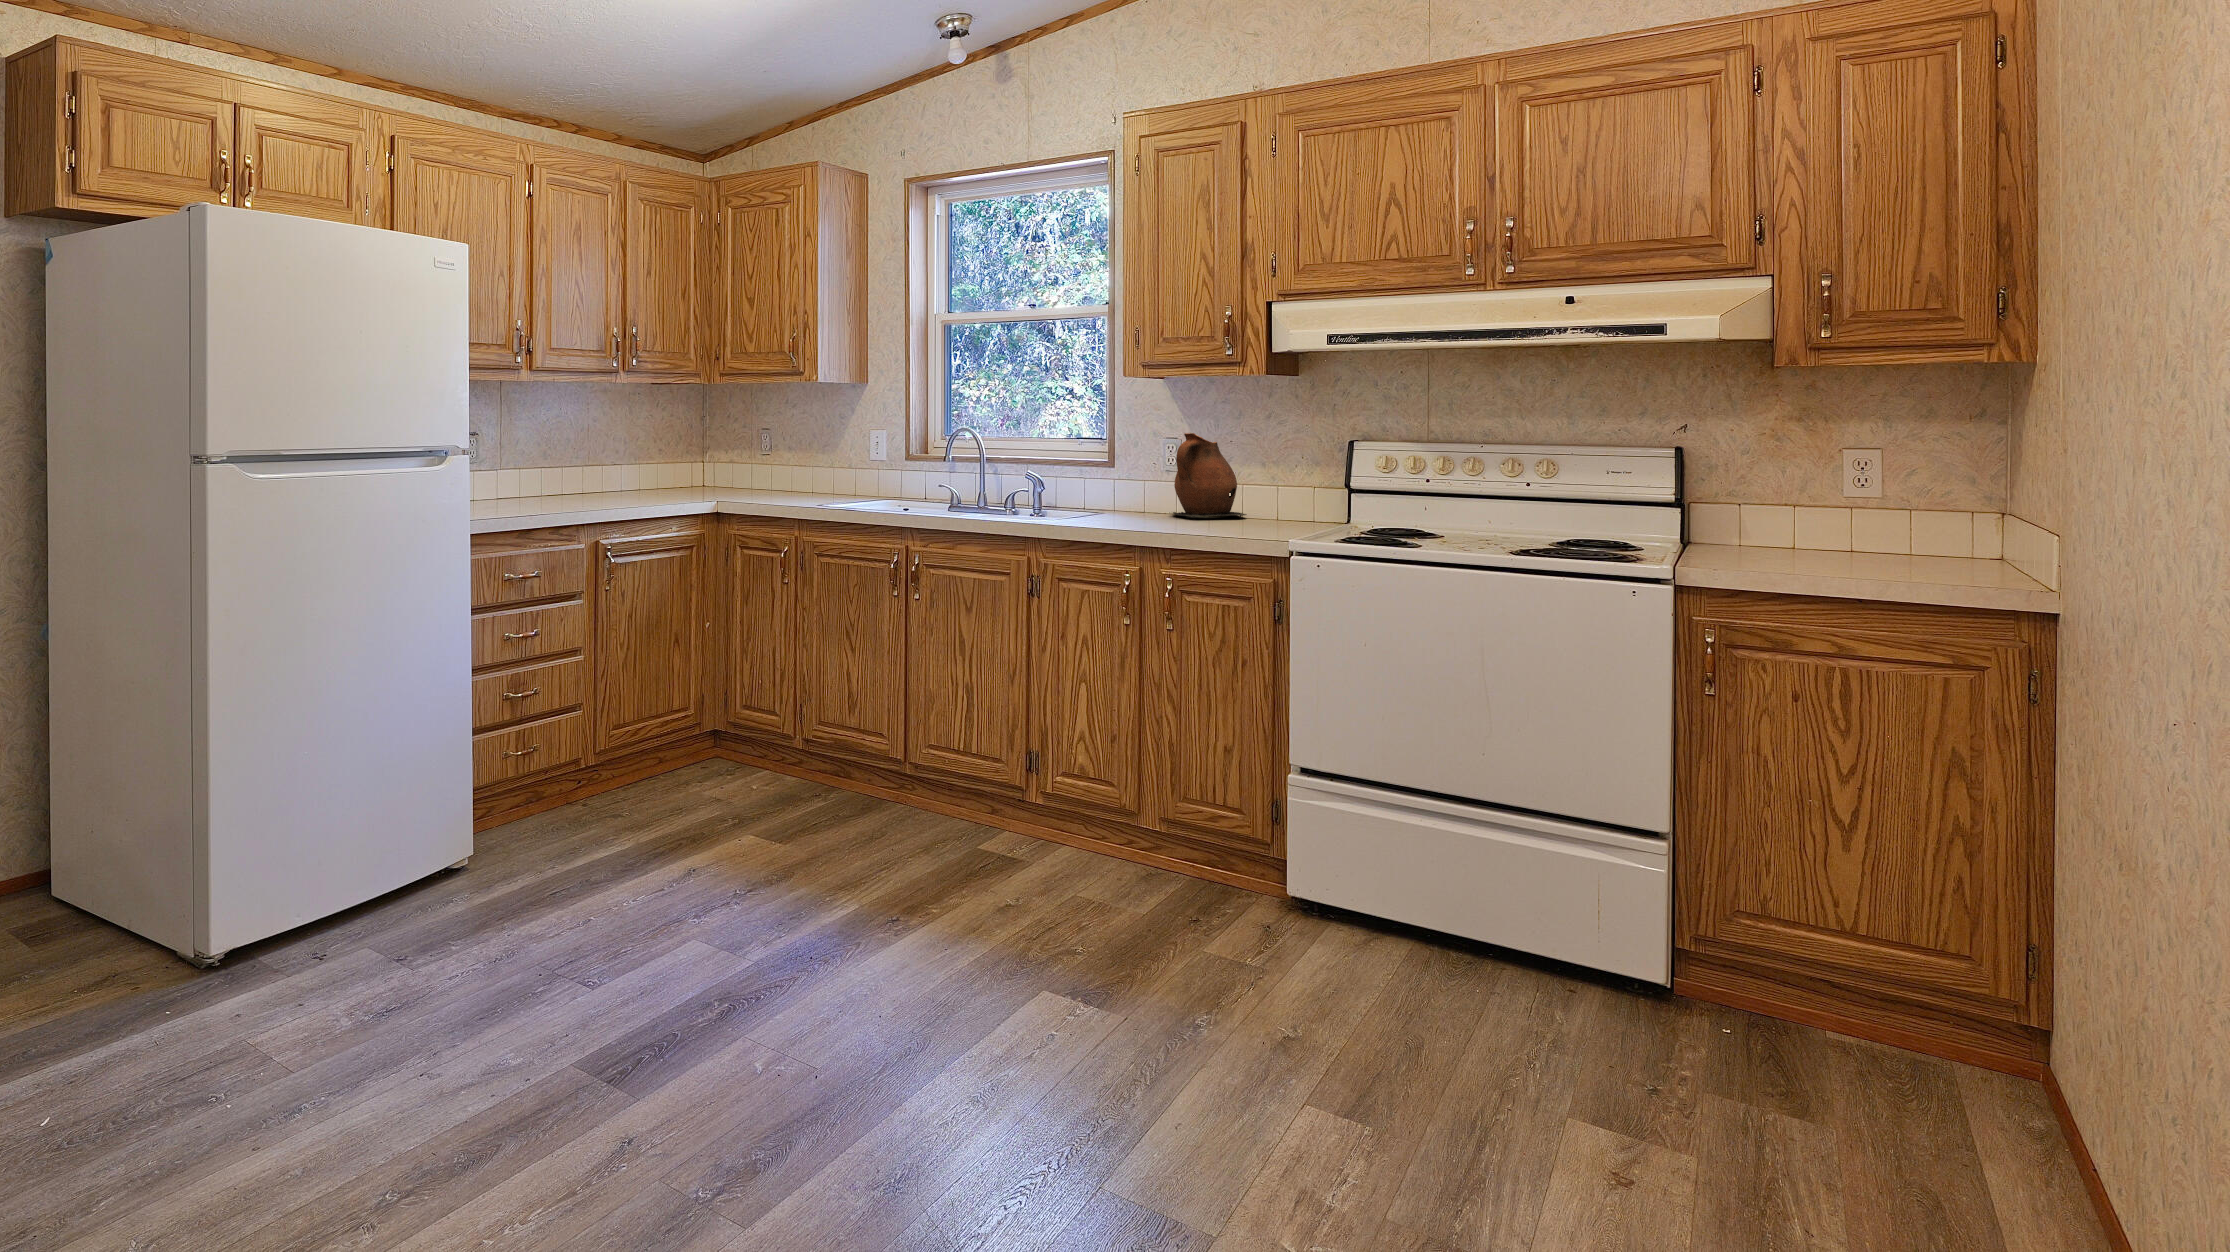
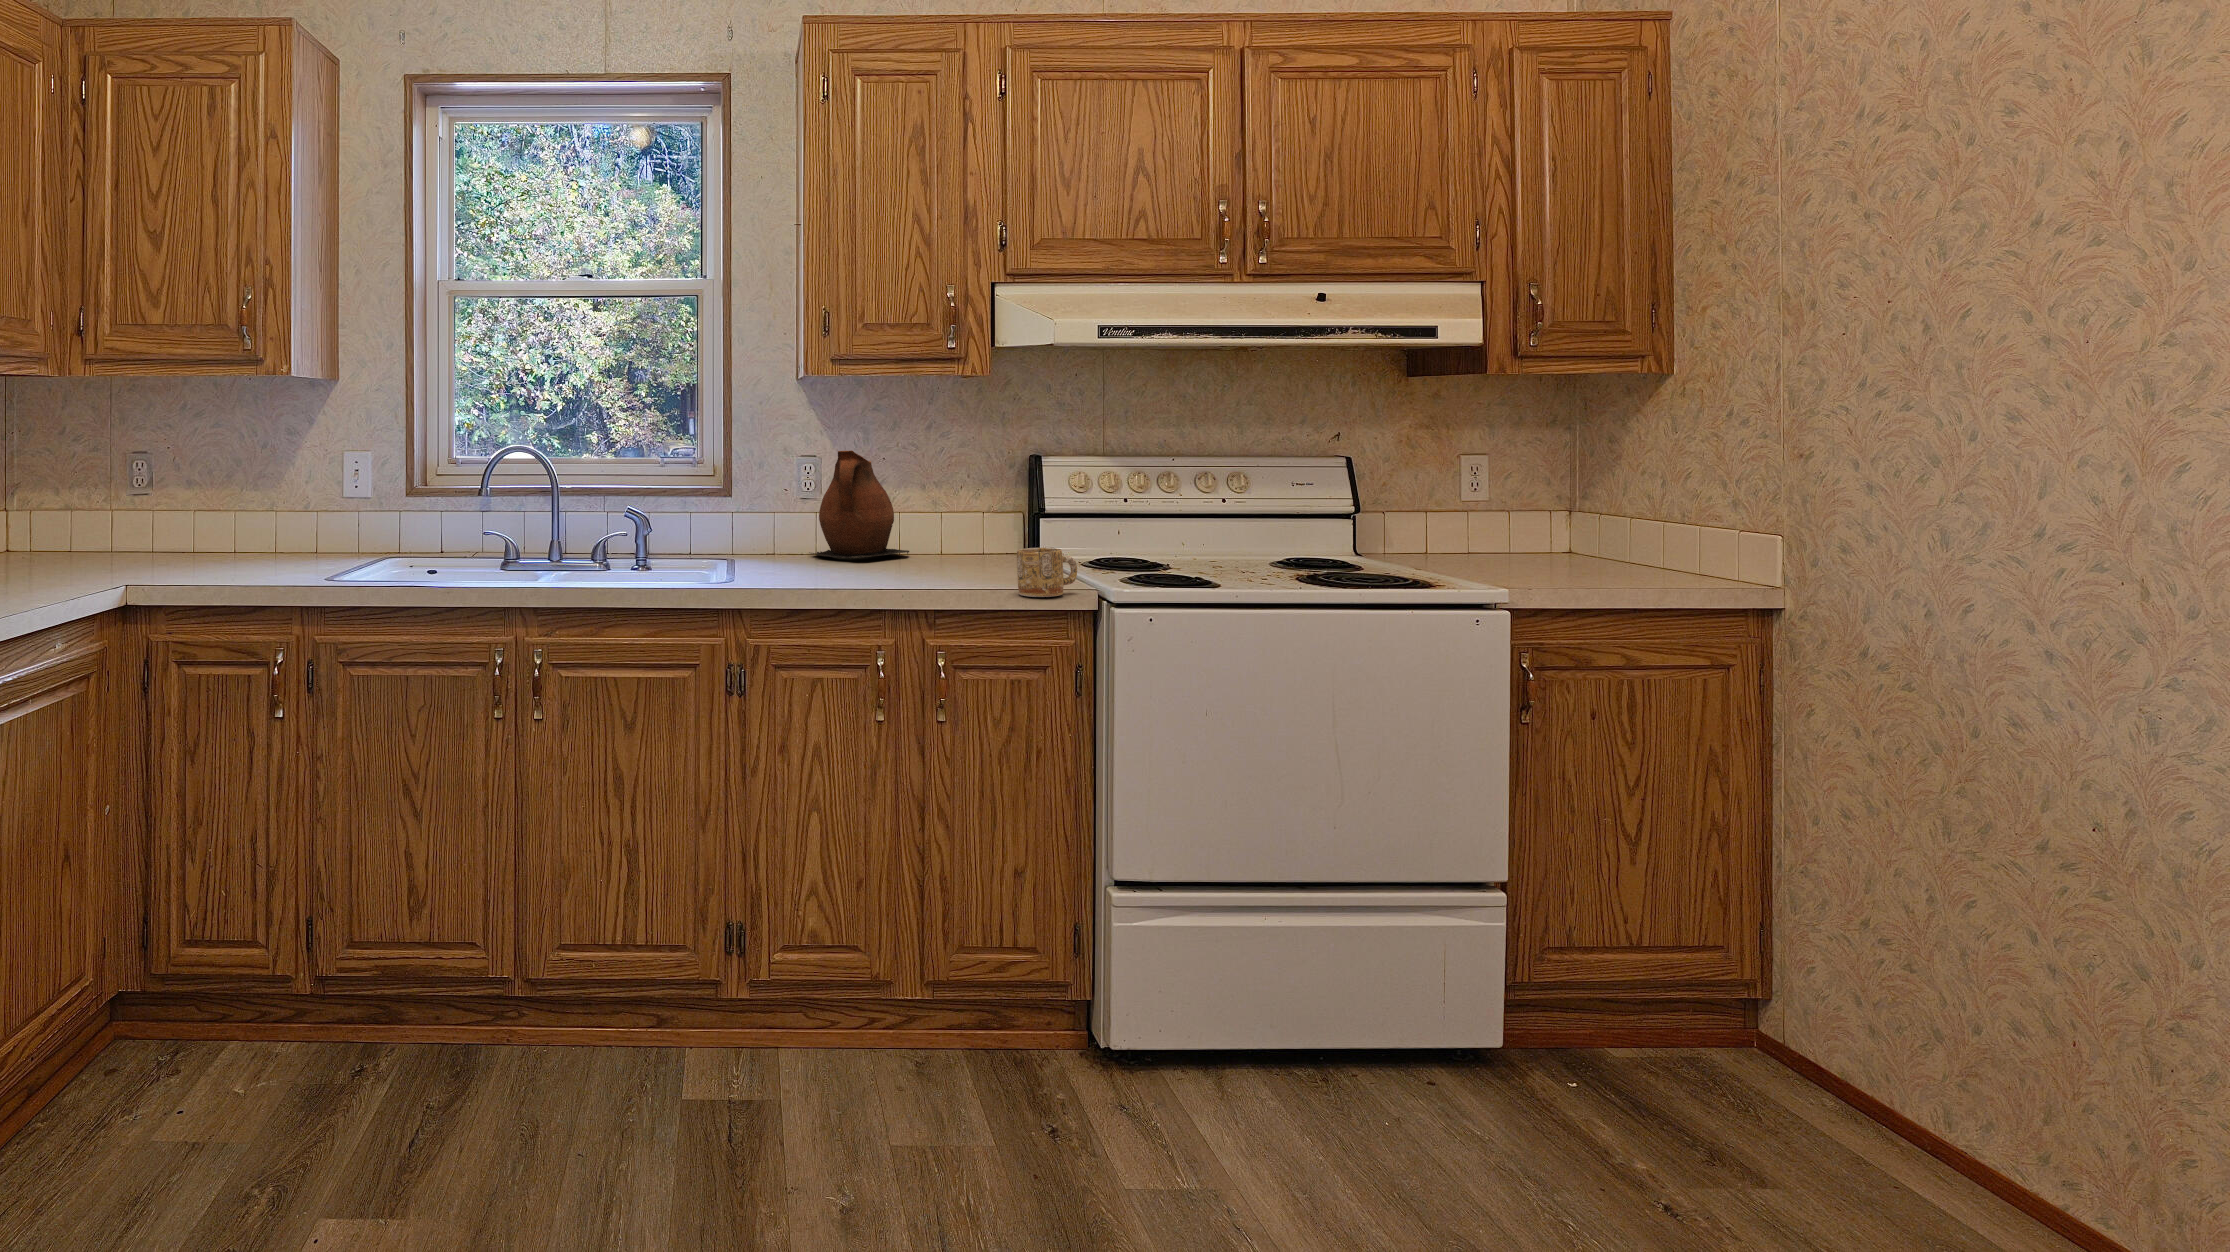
mug: none [1220,508,1272,544] -> present [1017,548,1077,597]

